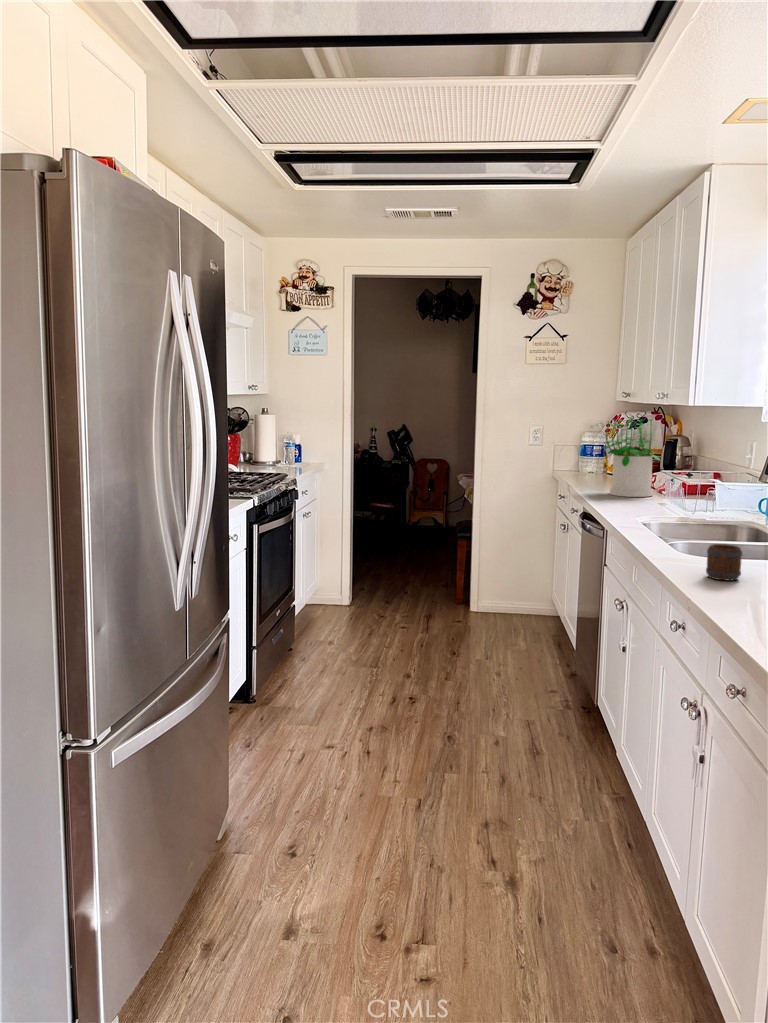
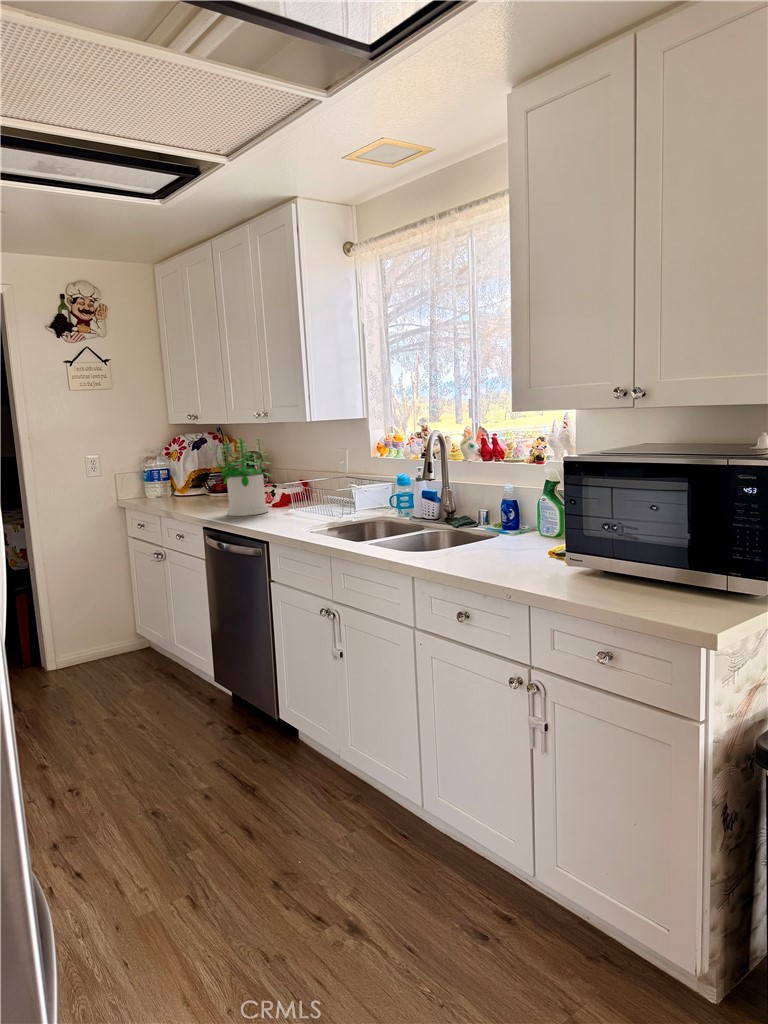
mug: present [706,544,742,580] -> none [477,541,506,573]

